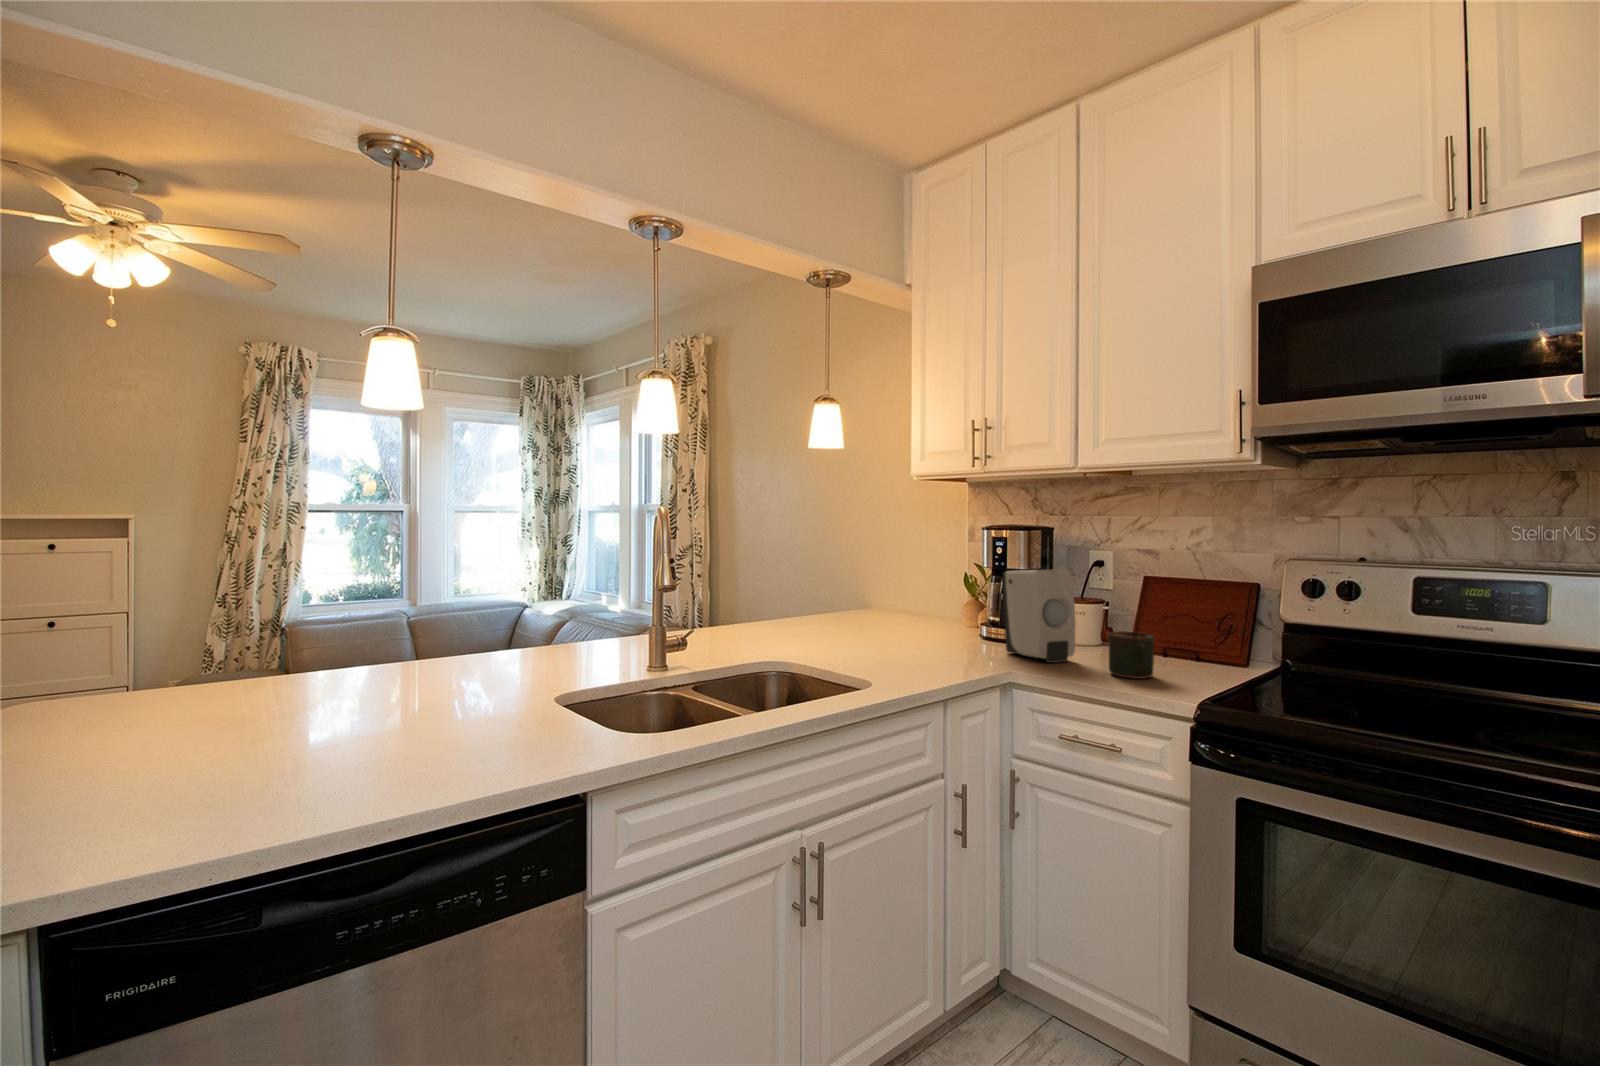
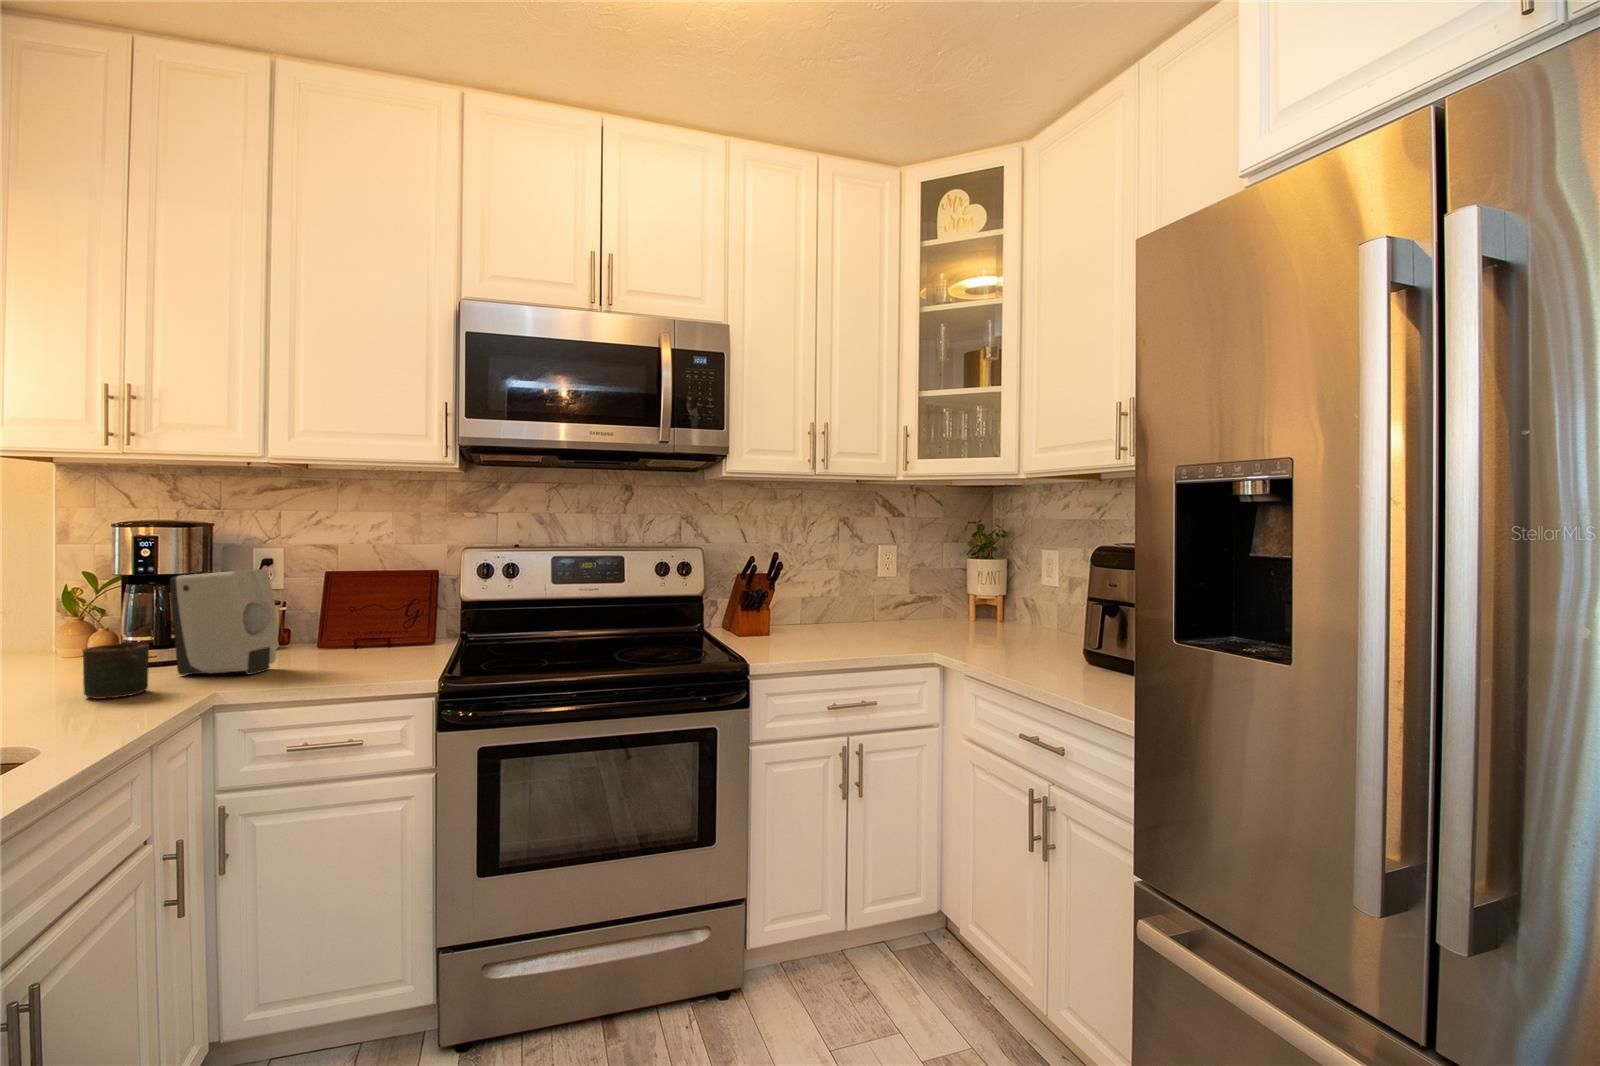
mug: present [1109,631,1155,679] -> present [82,643,149,699]

